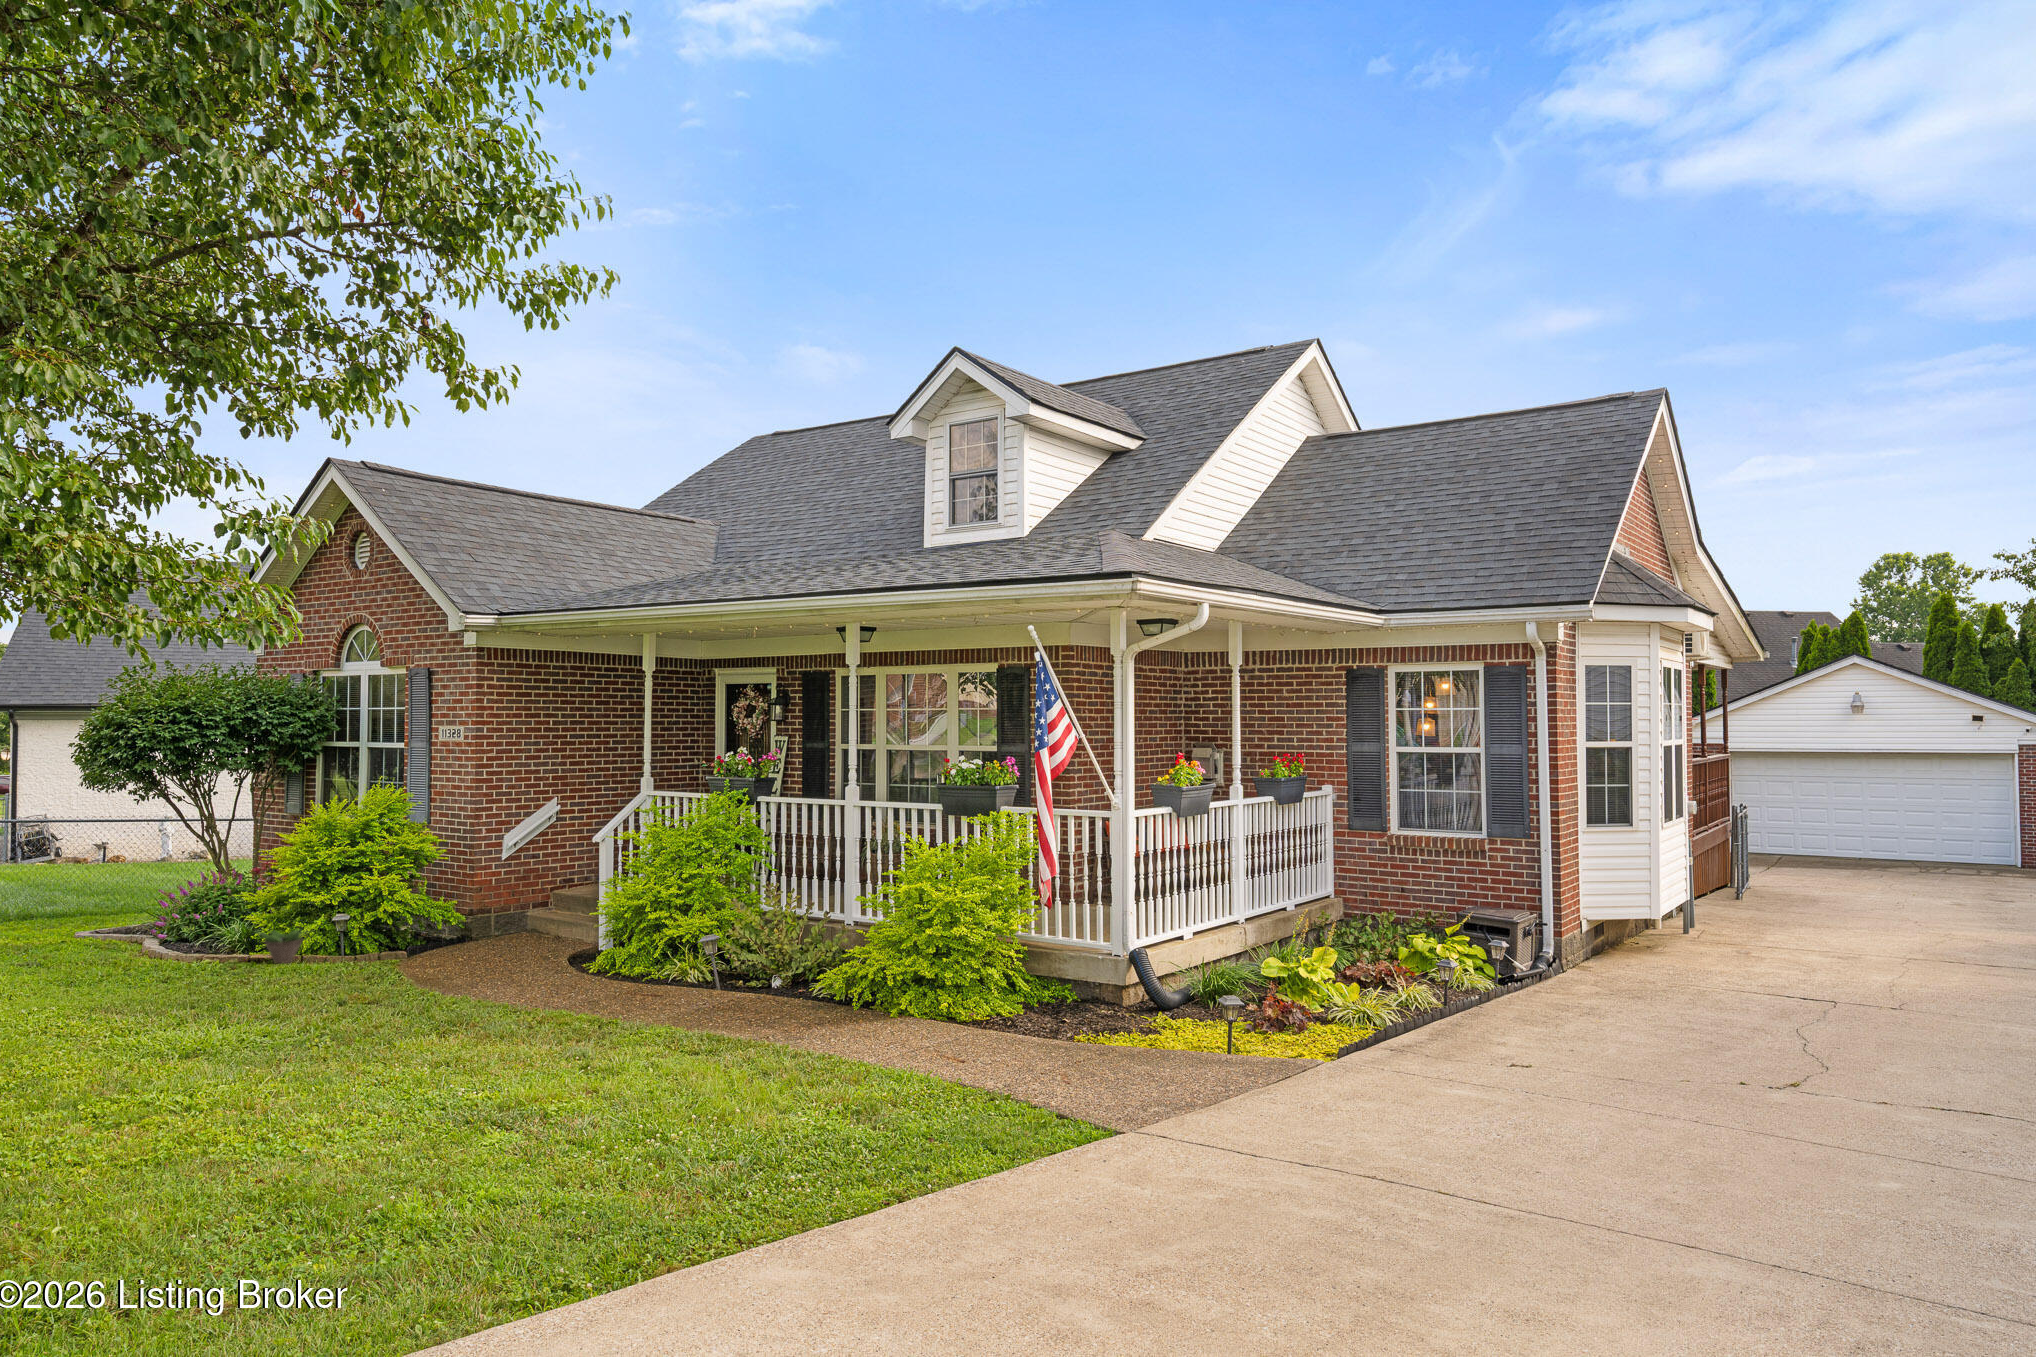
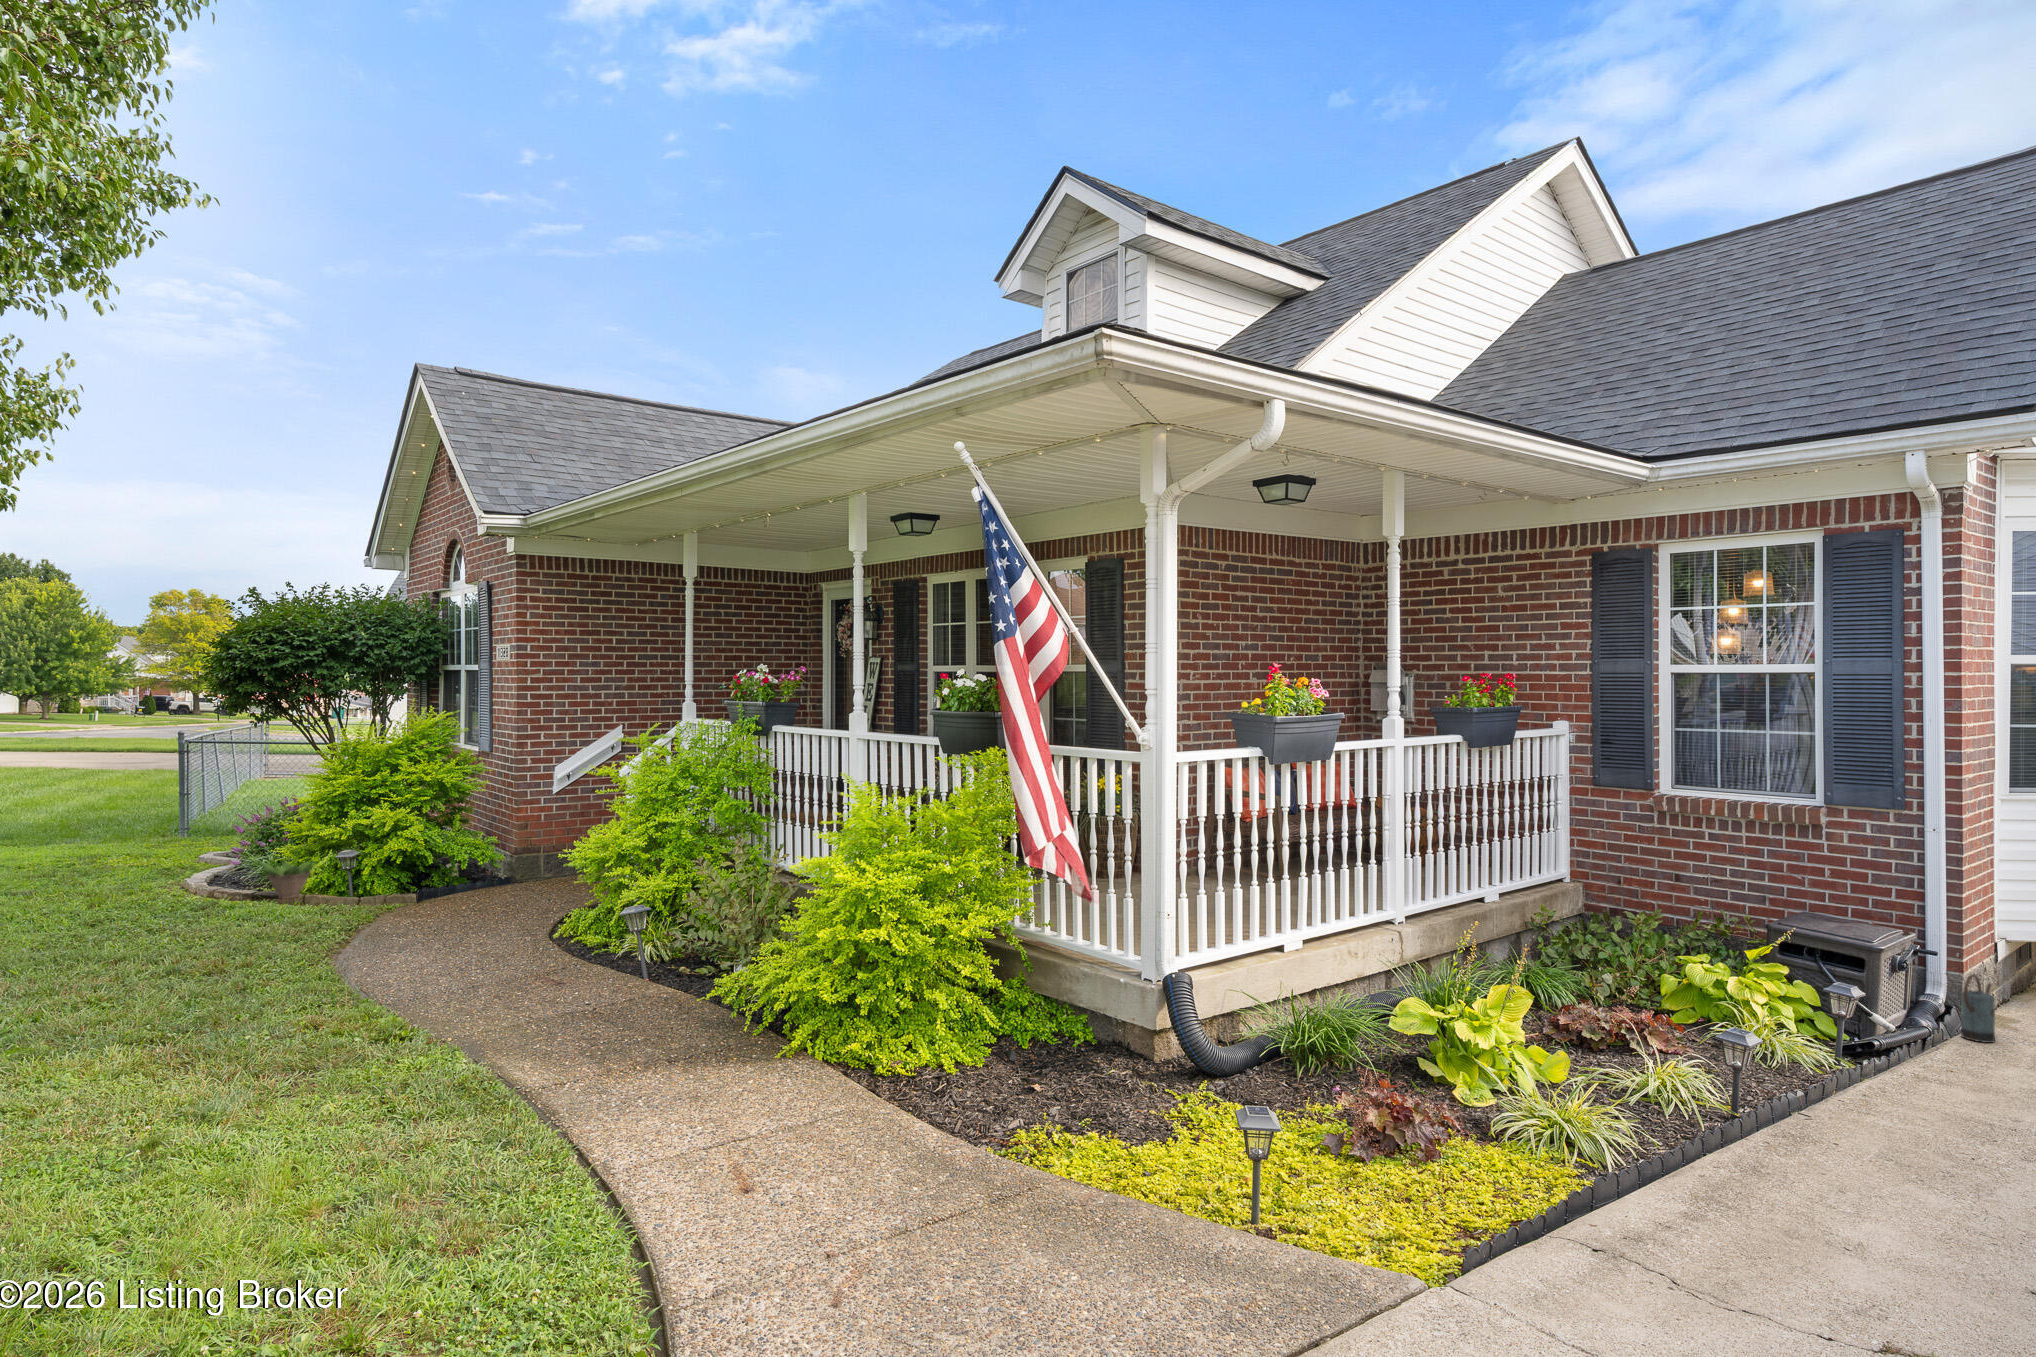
watering can: none [1560,936,1578,977] -> present [1961,975,1995,1043]

